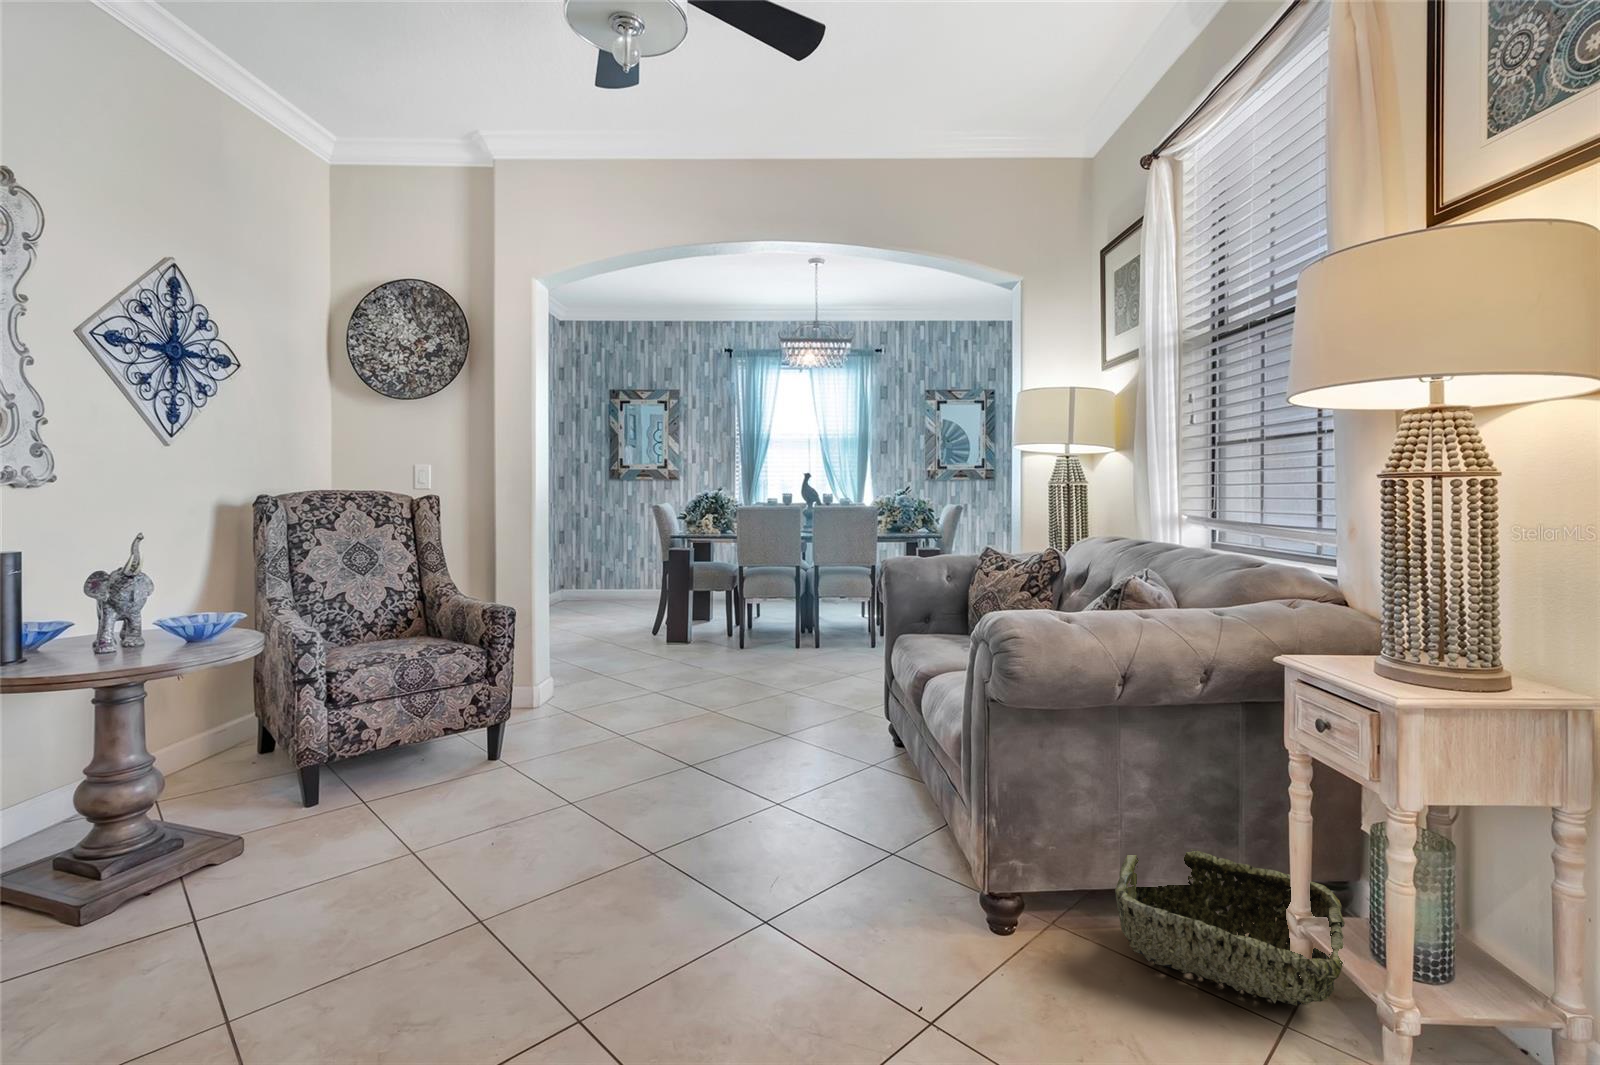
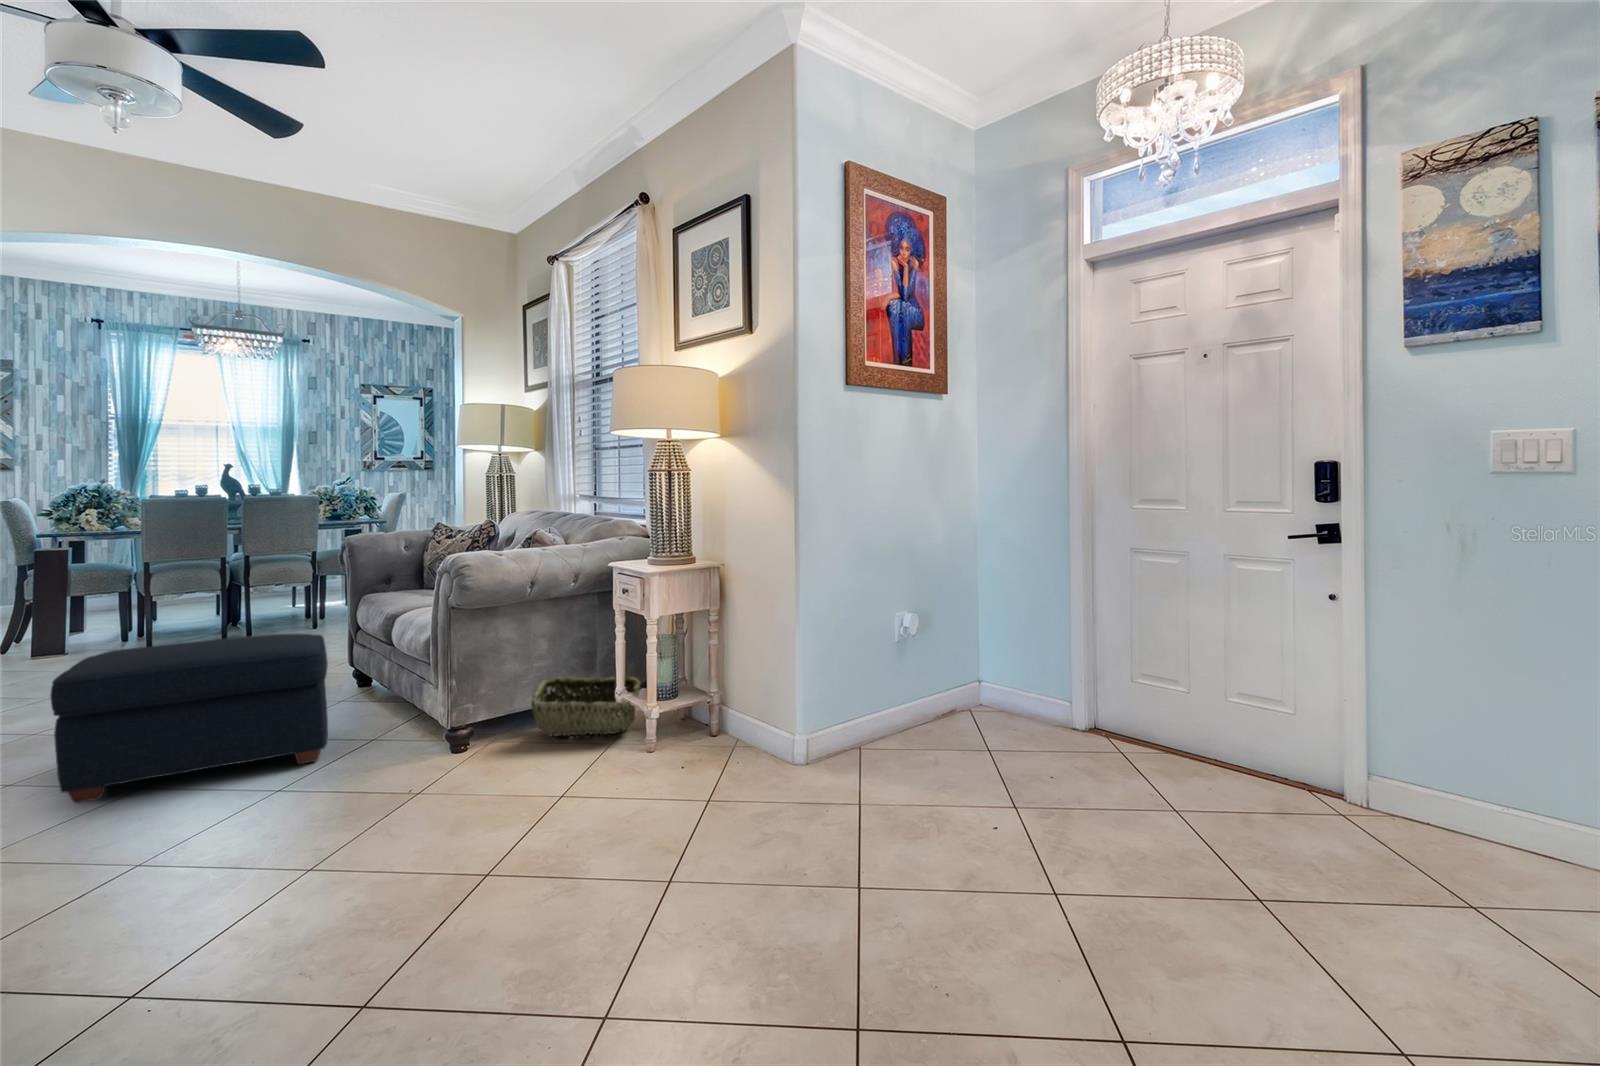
ottoman: none [561,684,839,884] -> present [50,634,328,803]

